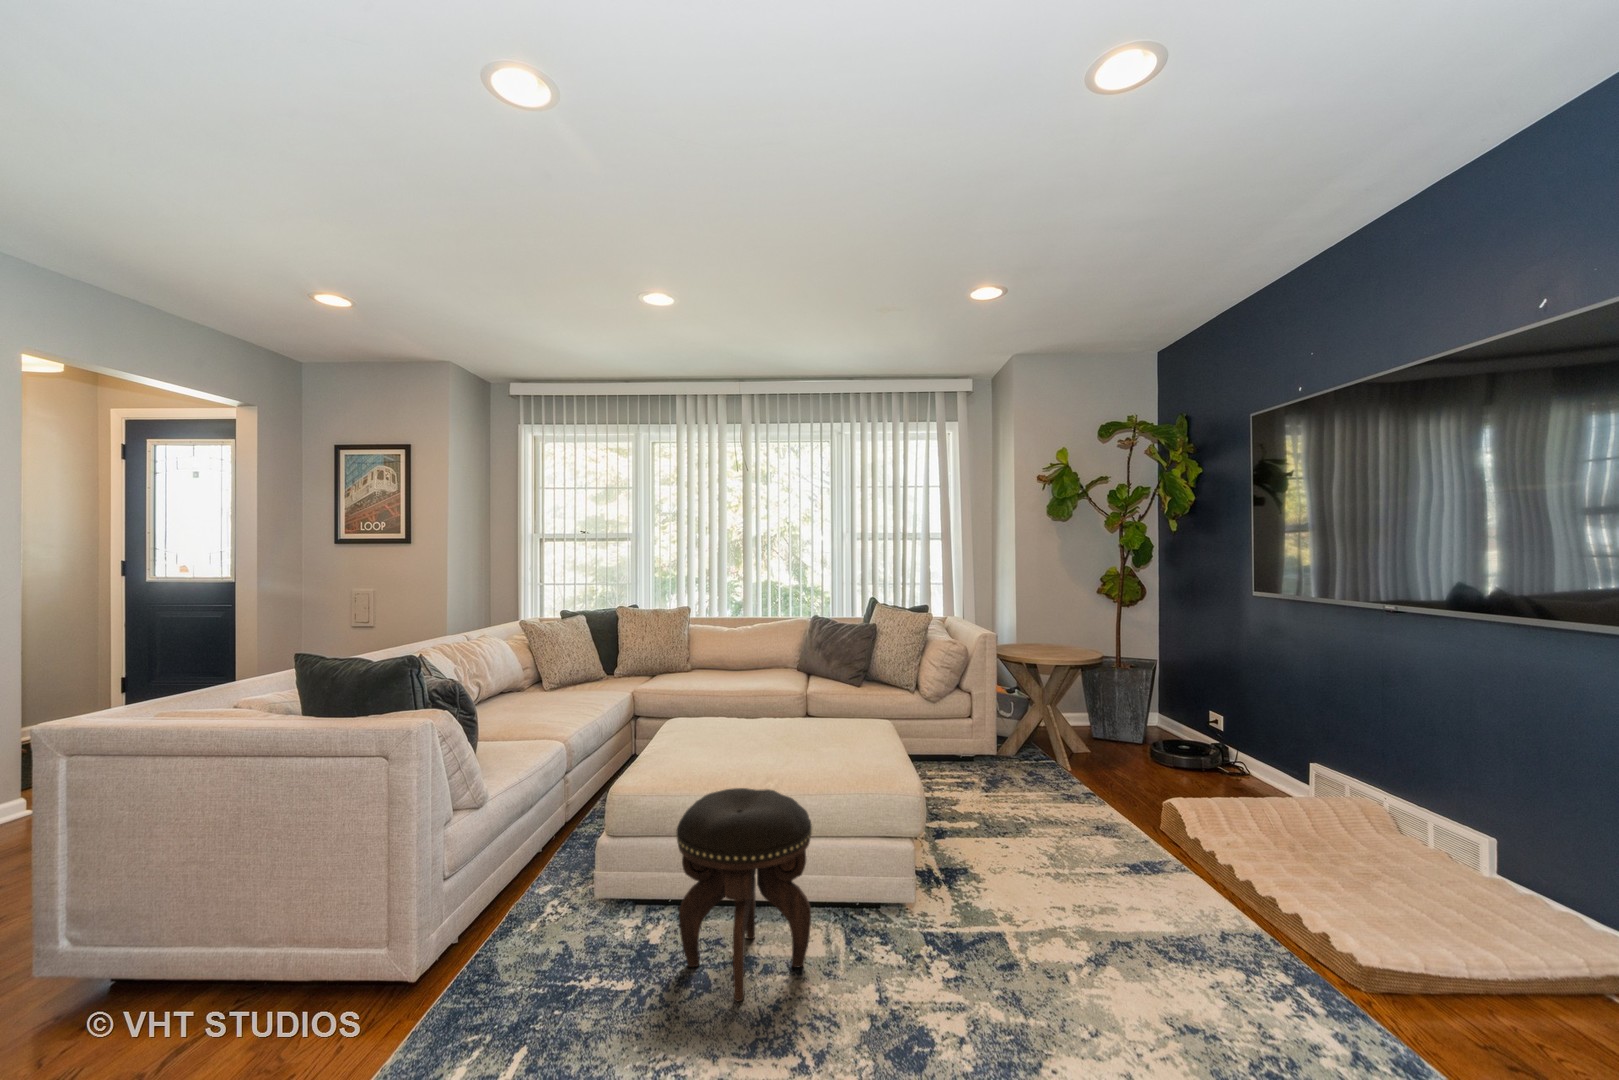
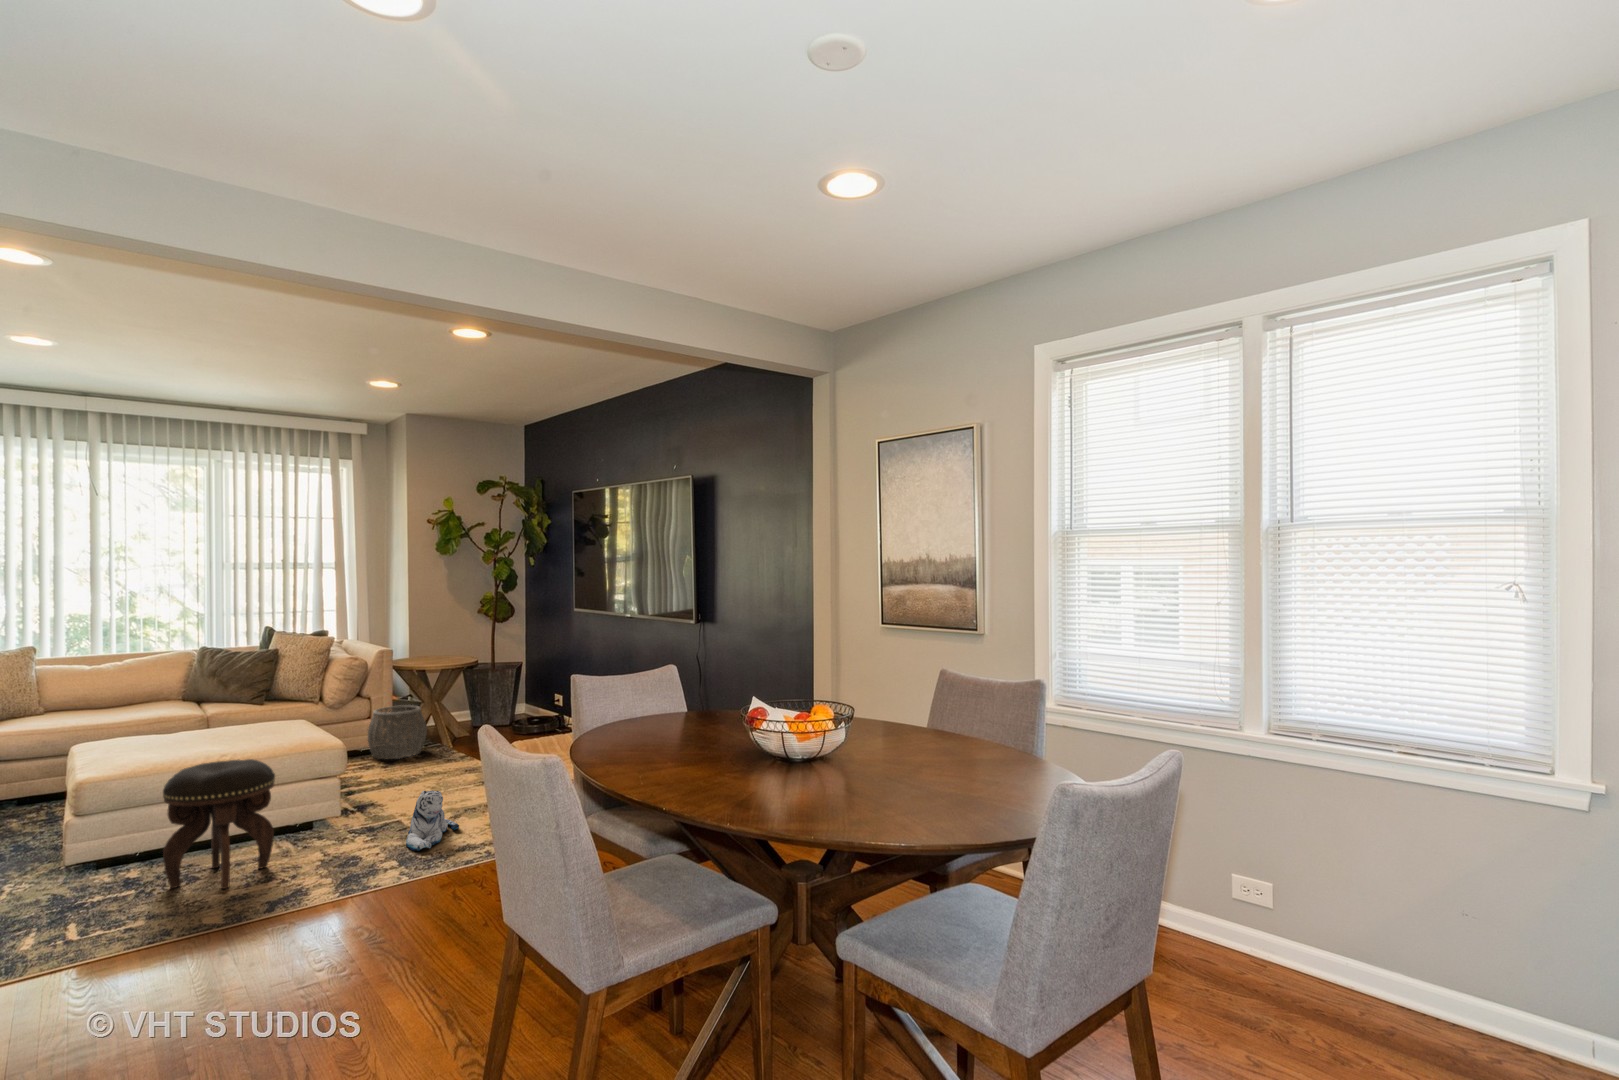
woven basket: none [966,707,1038,780] -> present [367,705,427,759]
plush toy: none [999,904,1090,1030] -> present [406,791,459,851]

